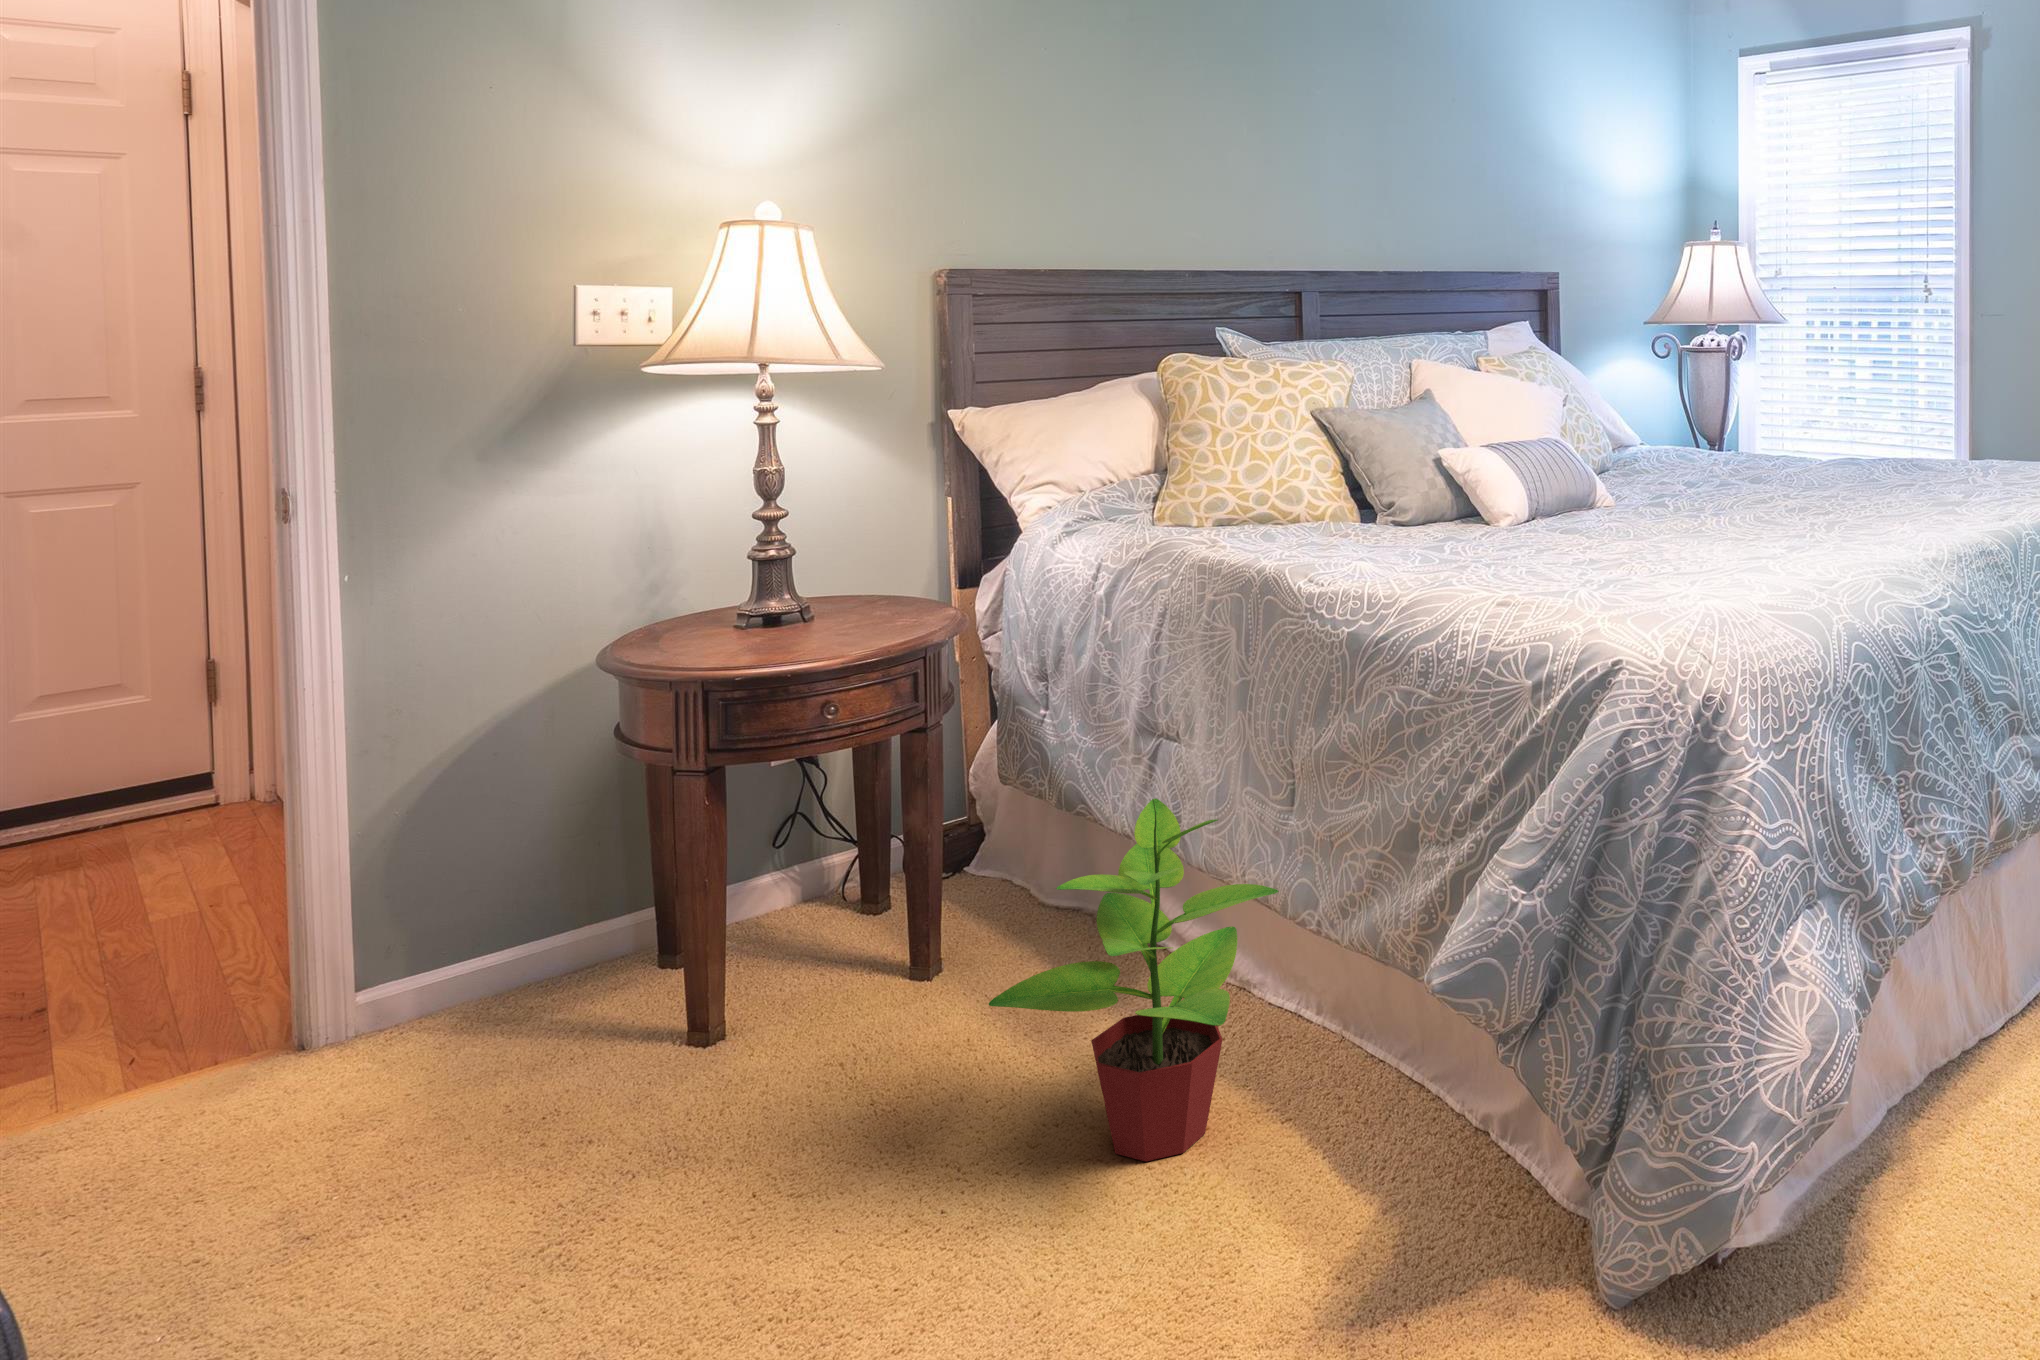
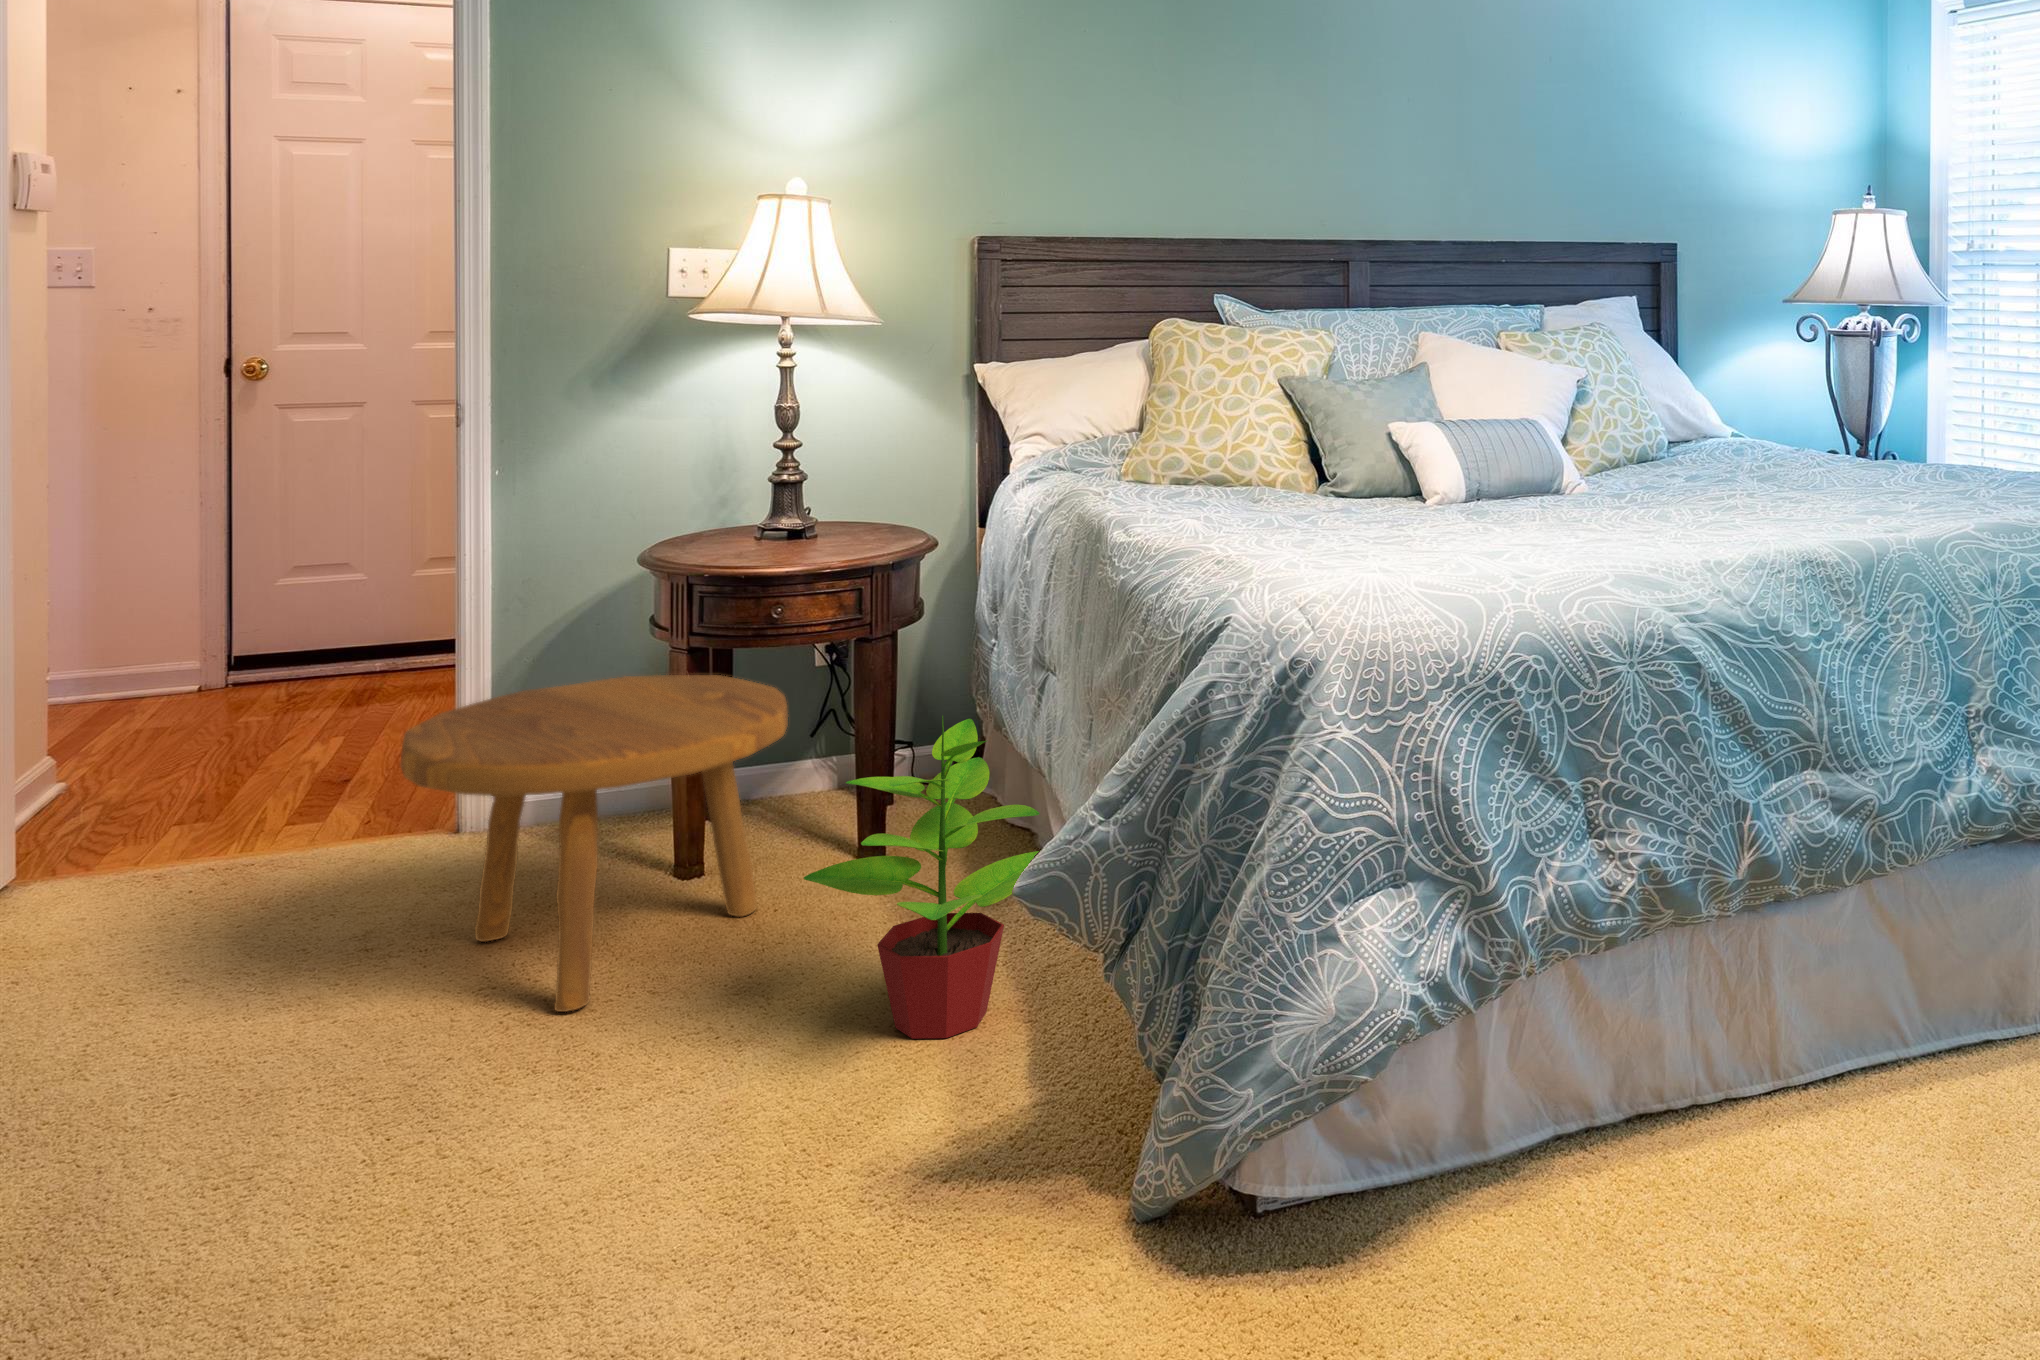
footstool: none [405,786,879,1221] -> present [401,675,788,1012]

